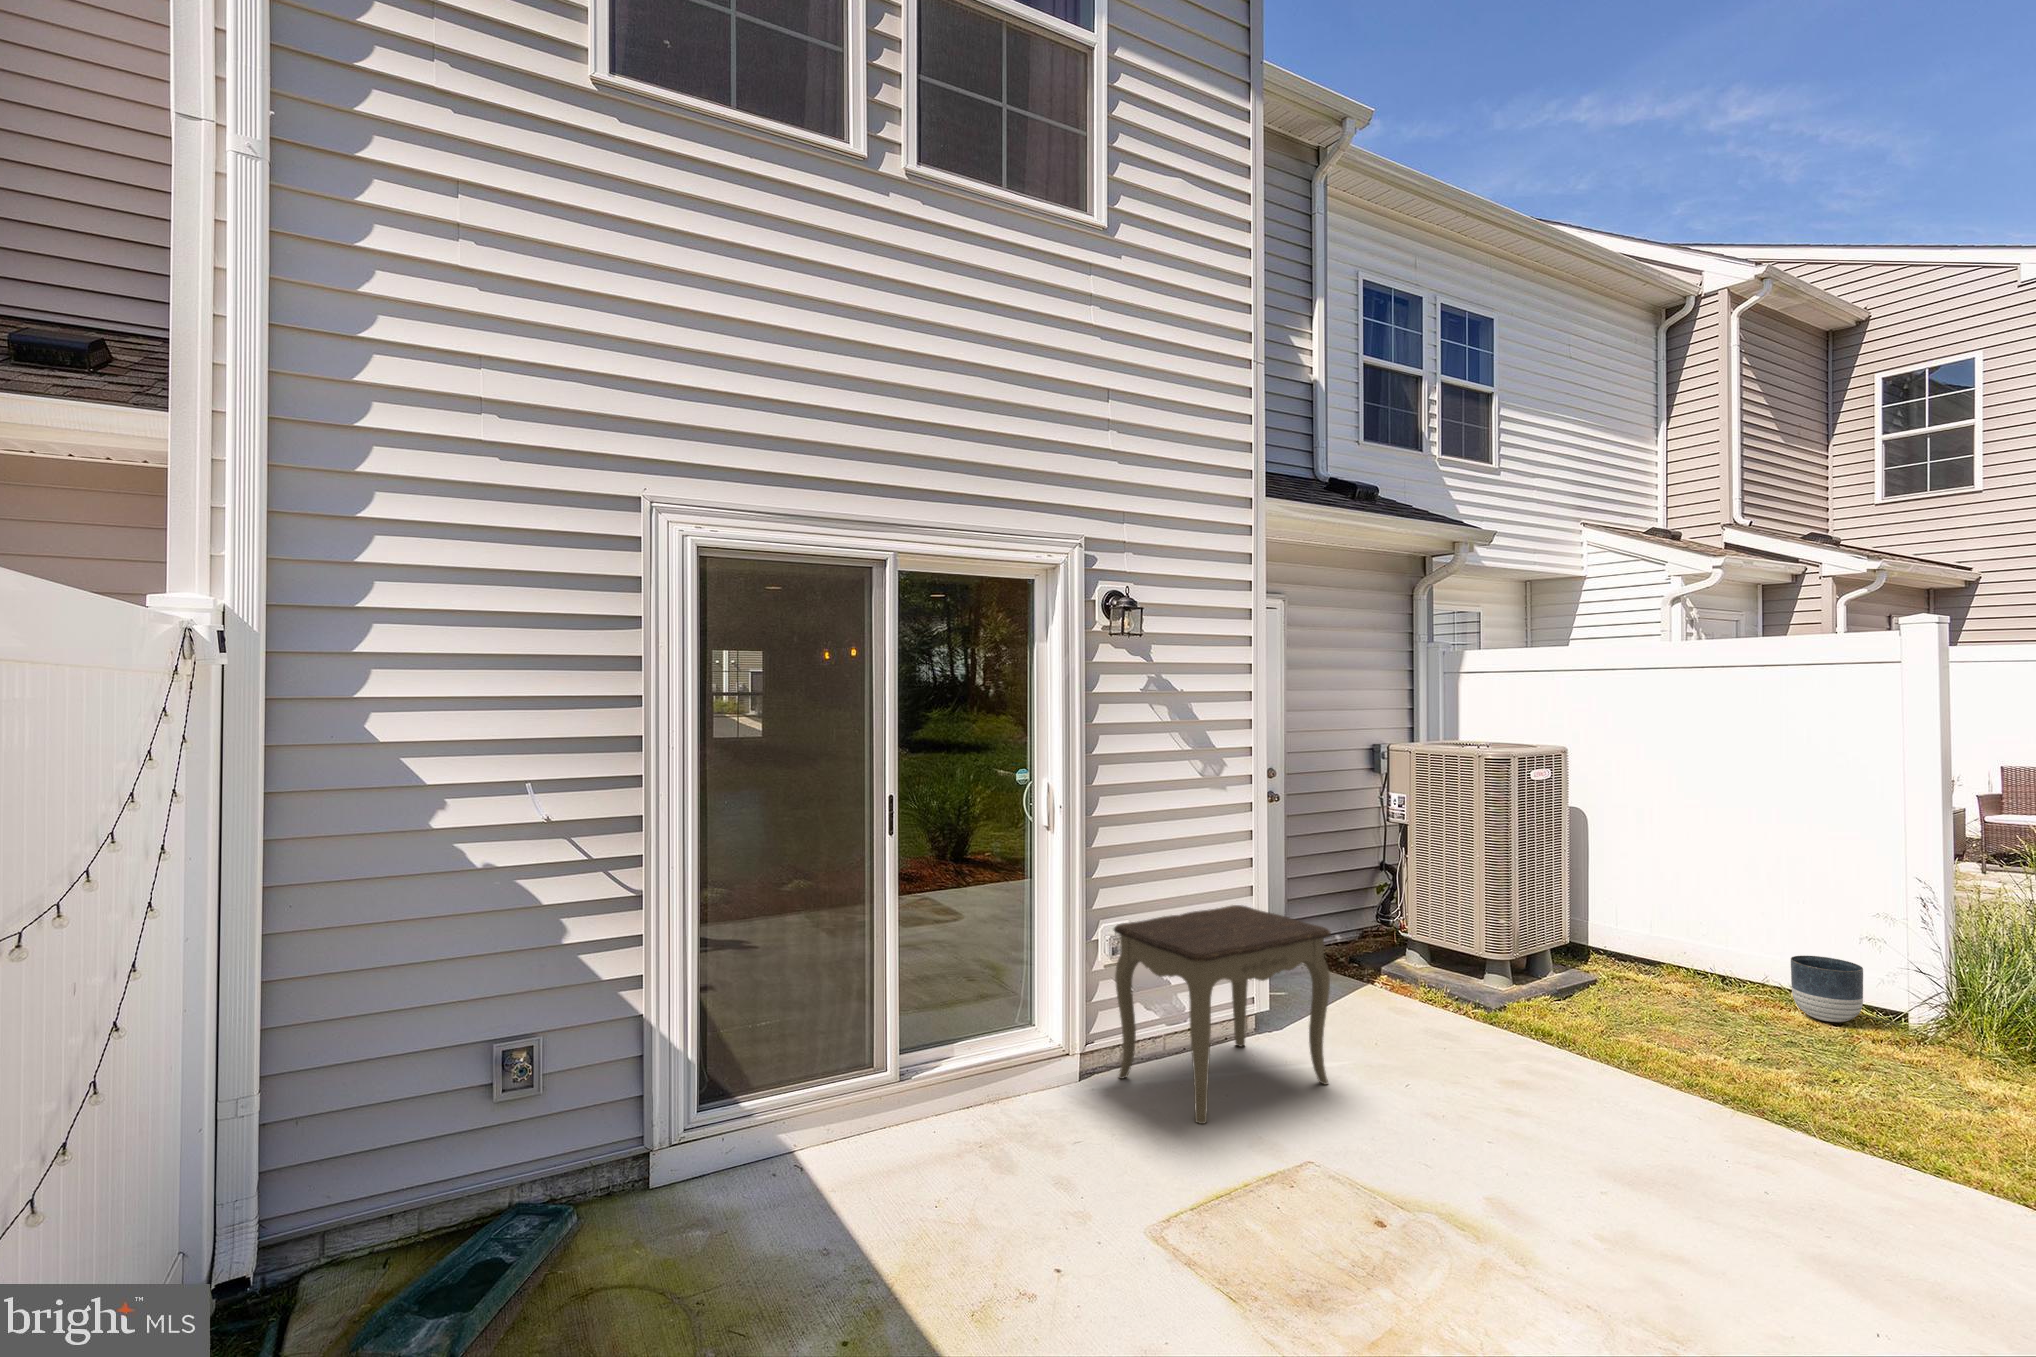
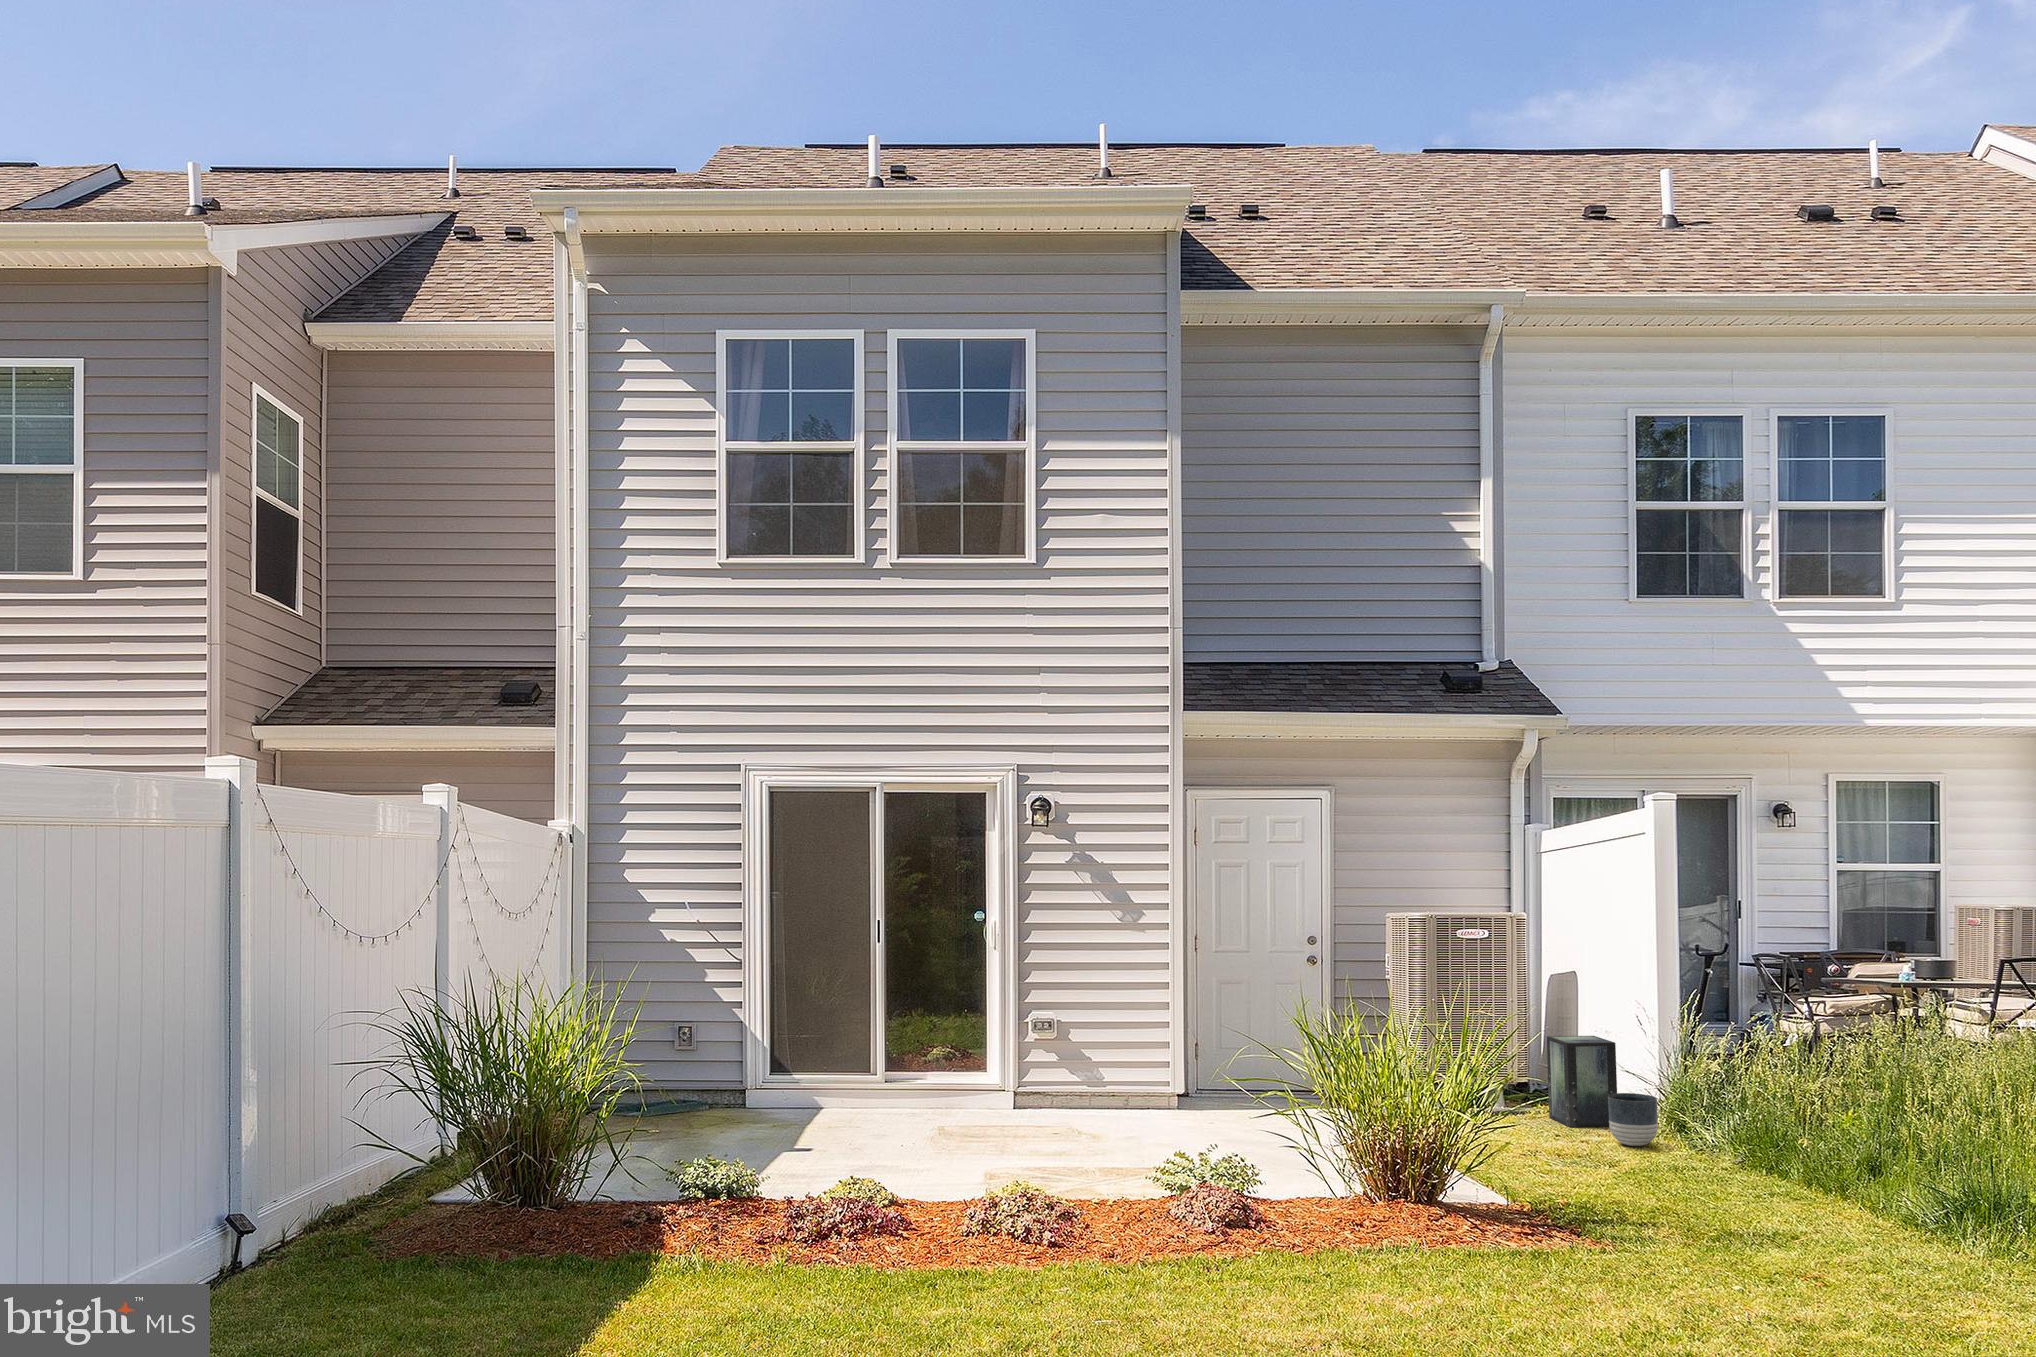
storage box: none [1626,882,1717,995] -> present [1547,1036,1617,1127]
side table: present [1114,905,1331,1124] -> none [1033,1013,1159,1130]

